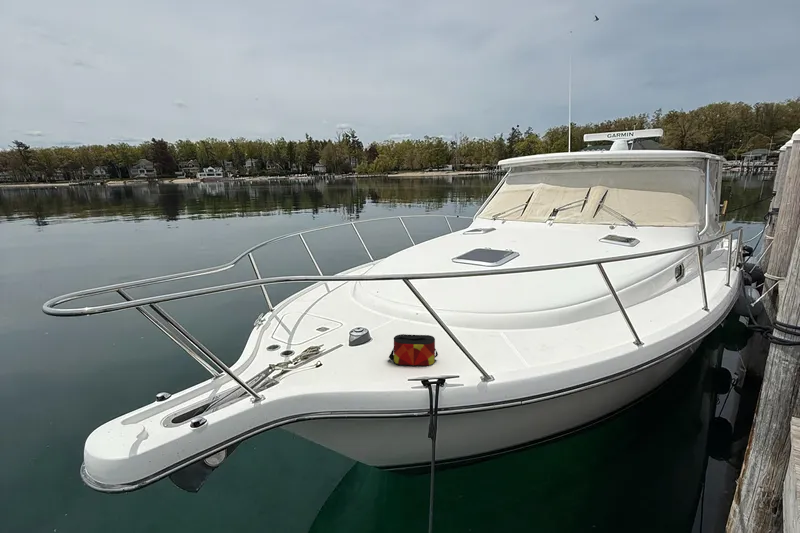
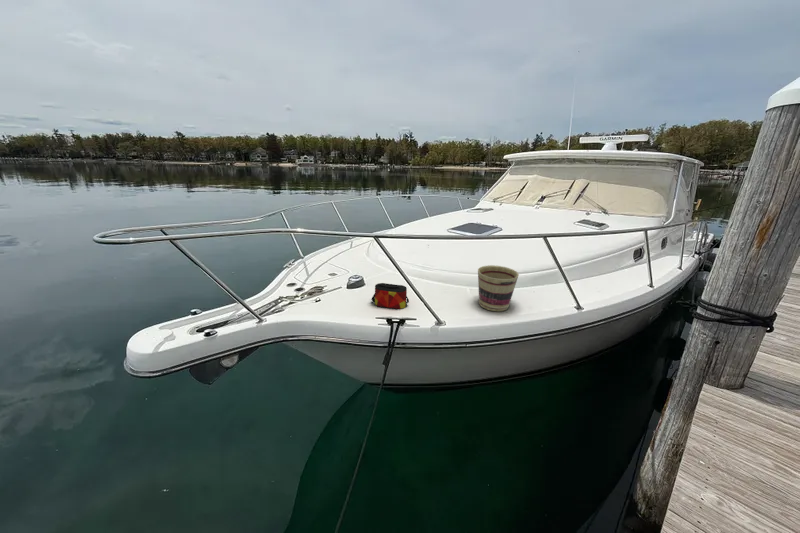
basket: none [518,300,568,357] -> present [478,265,519,311]

